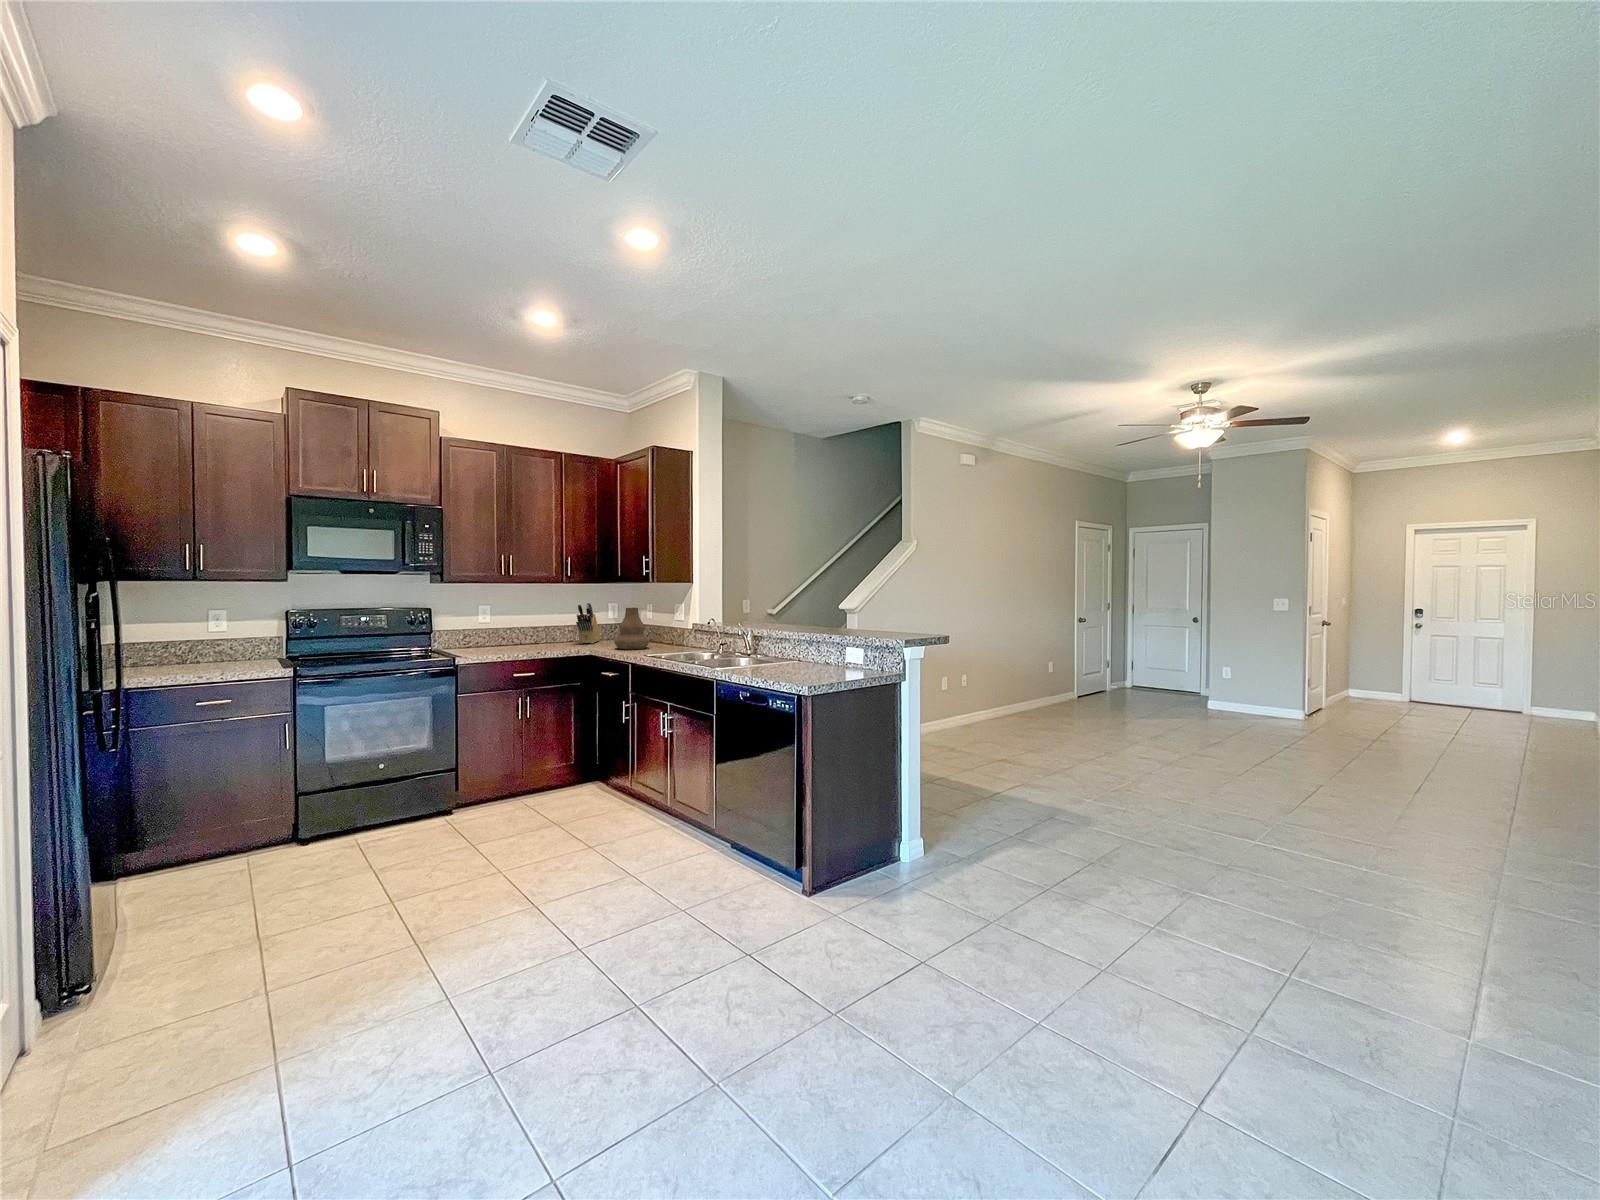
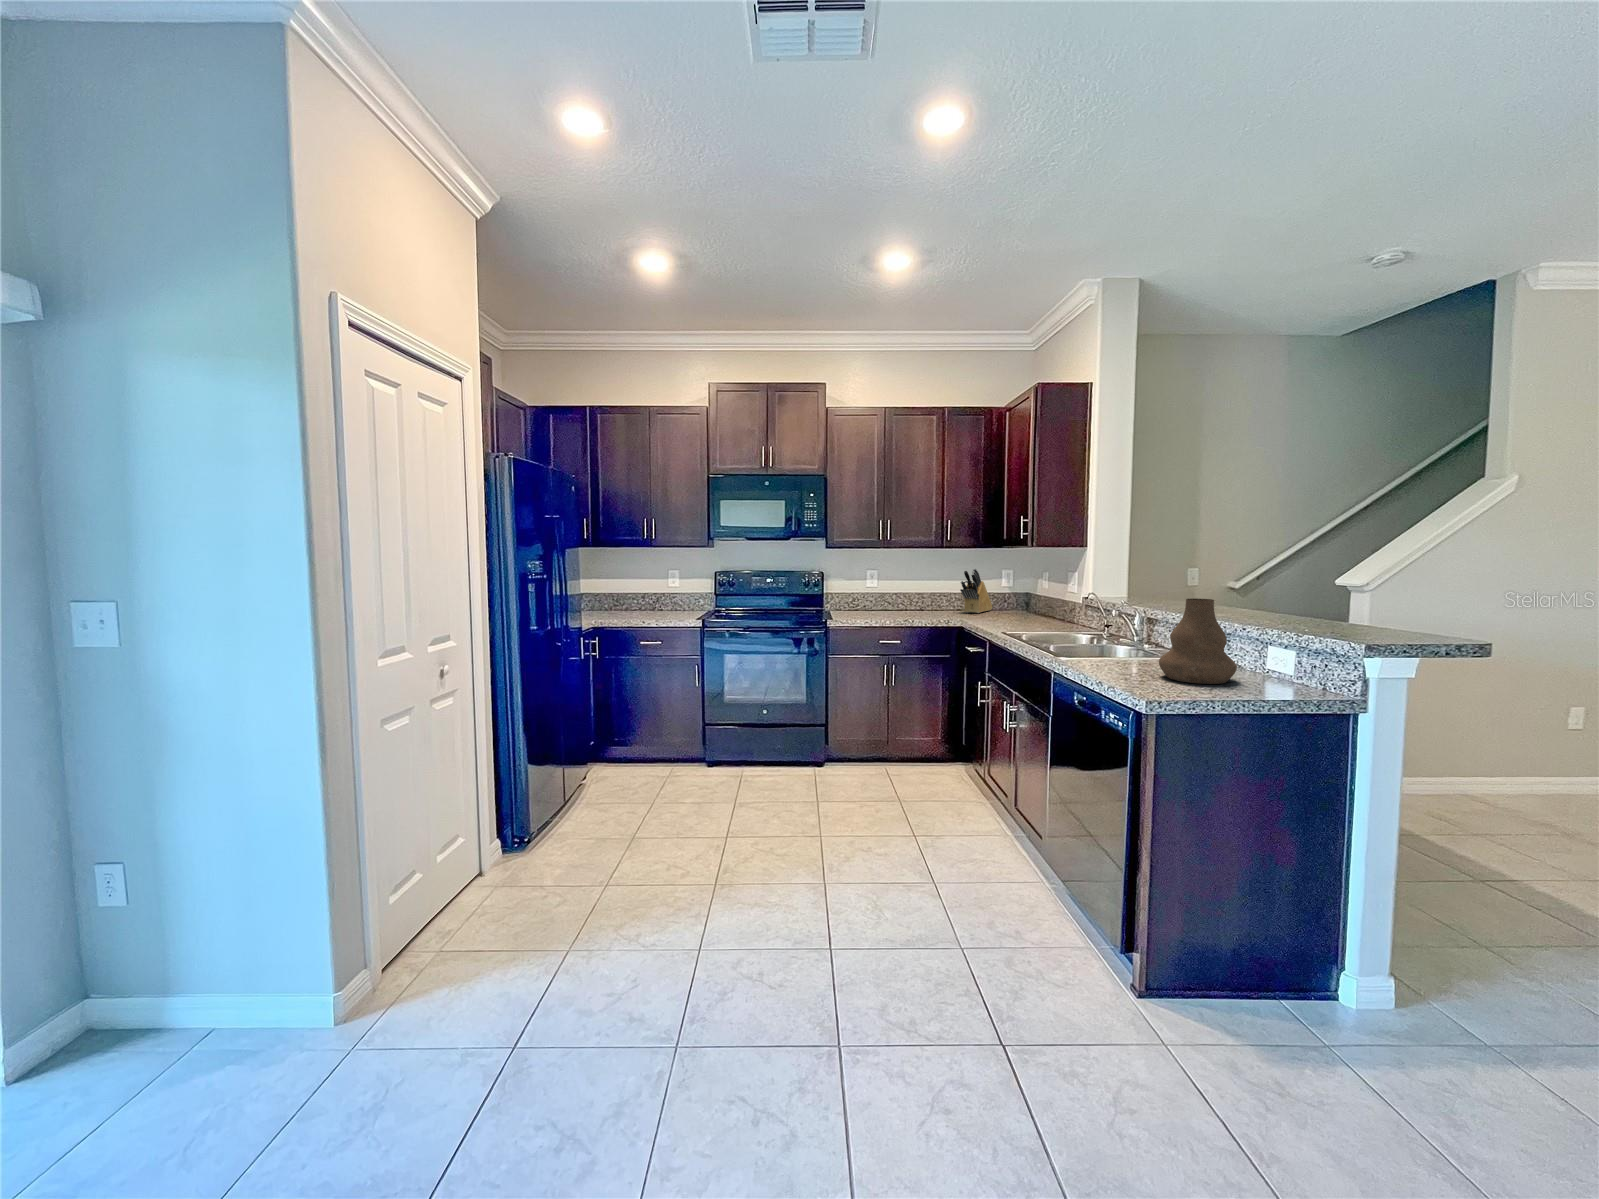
vase: present [614,608,649,650] -> present [1159,598,1237,684]

